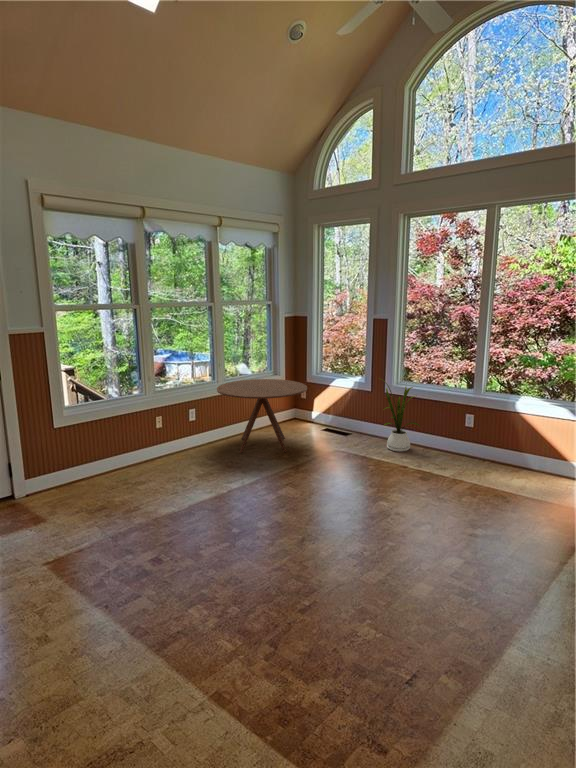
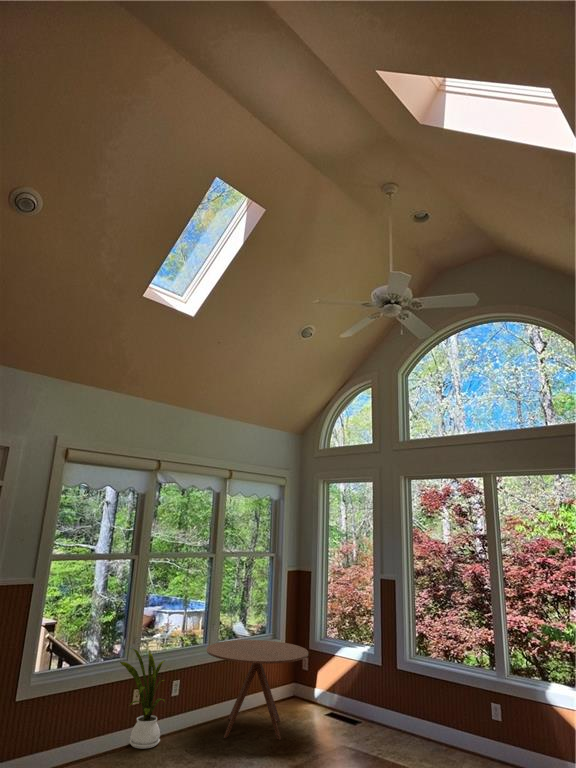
house plant: present [383,380,420,451] -> present [120,649,165,749]

